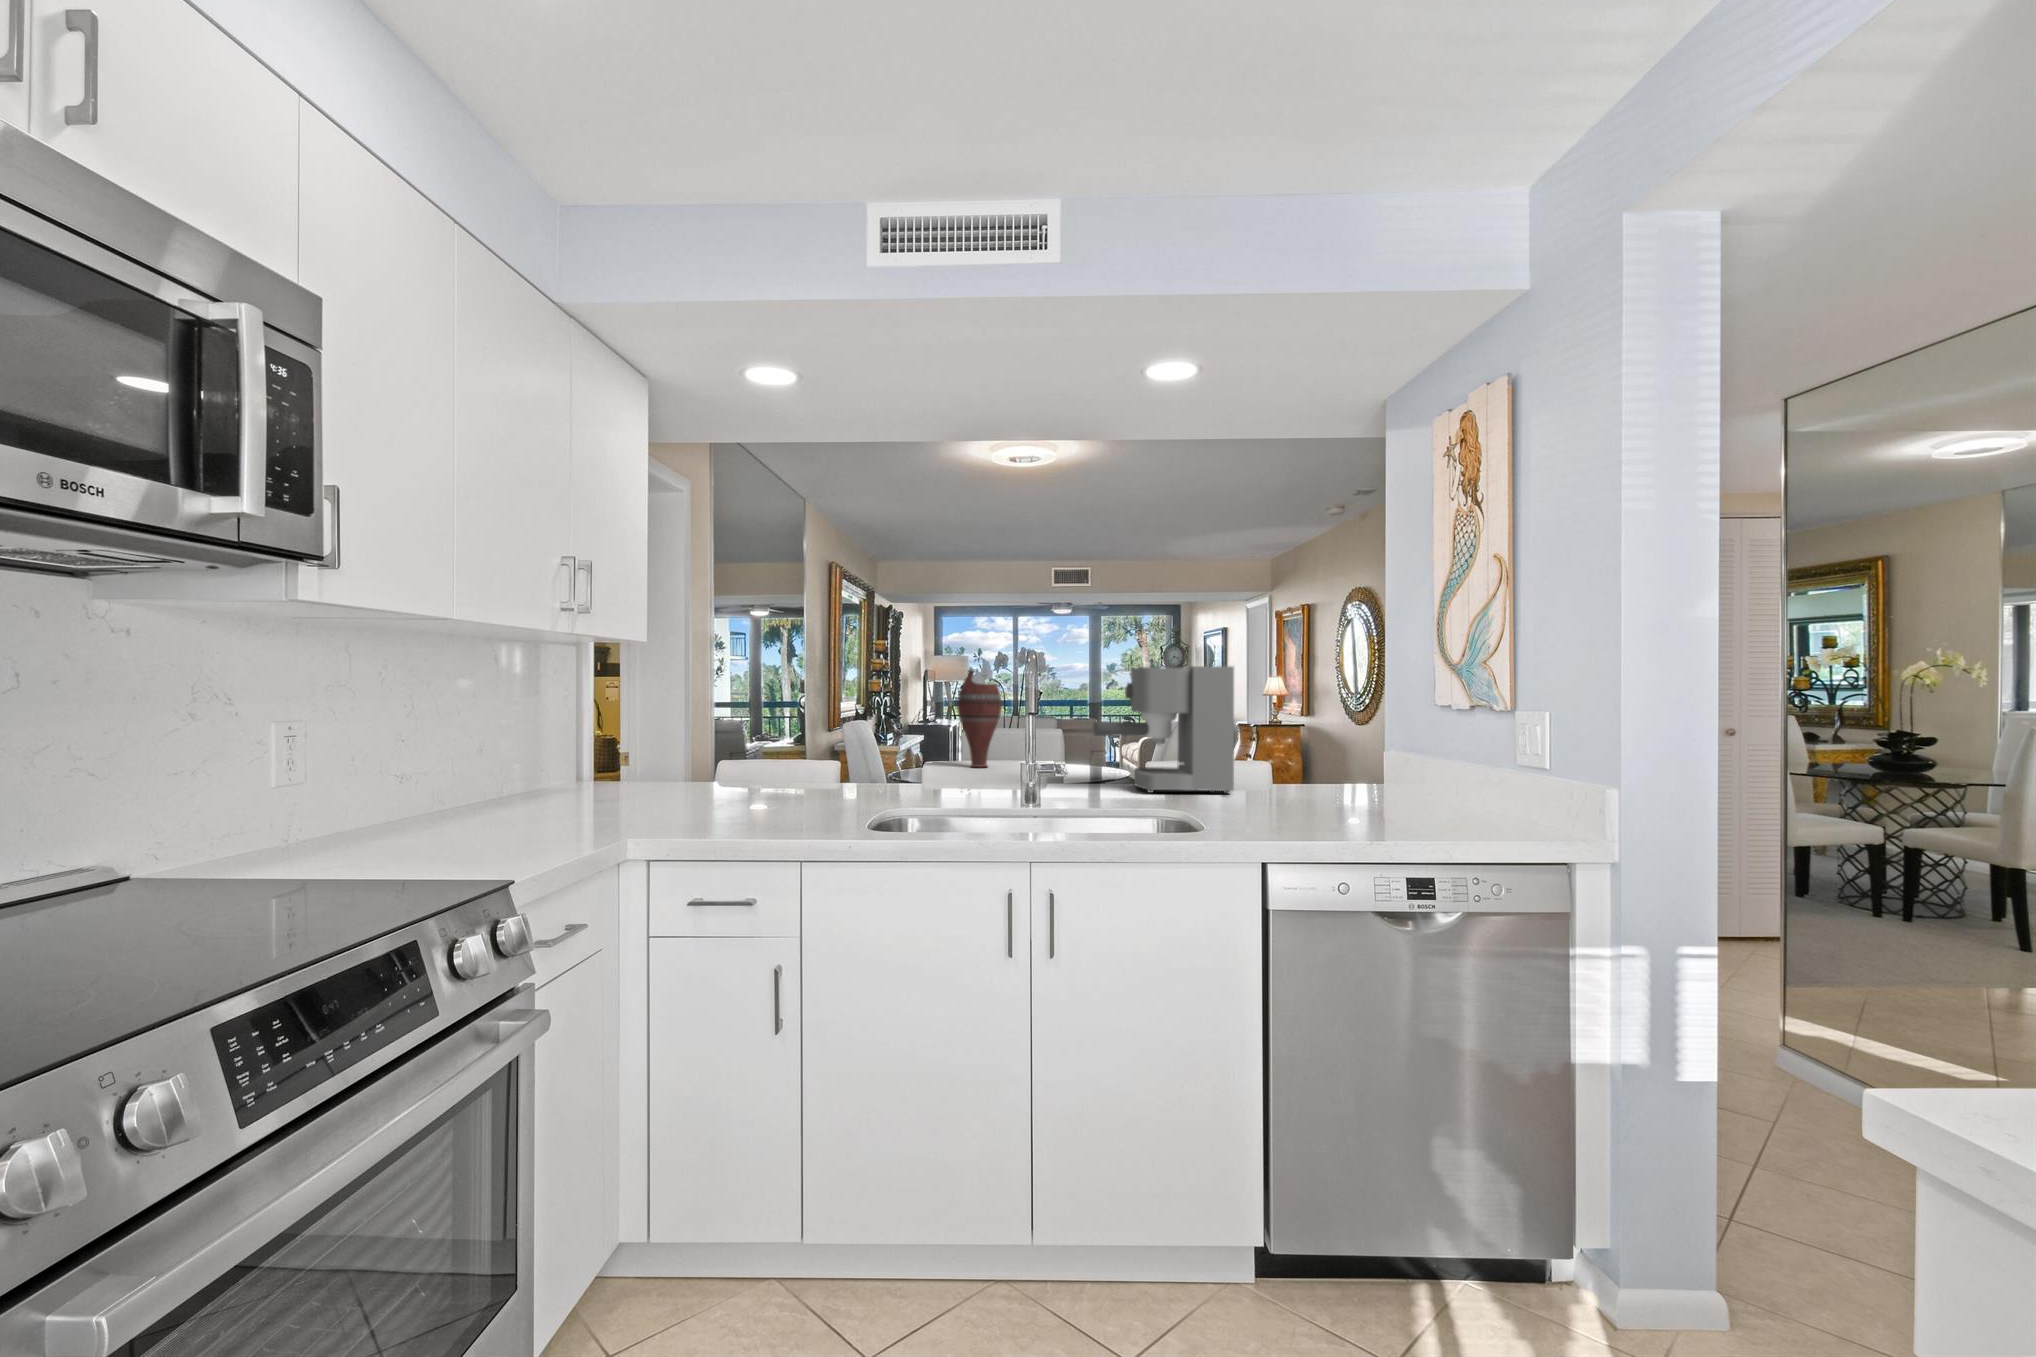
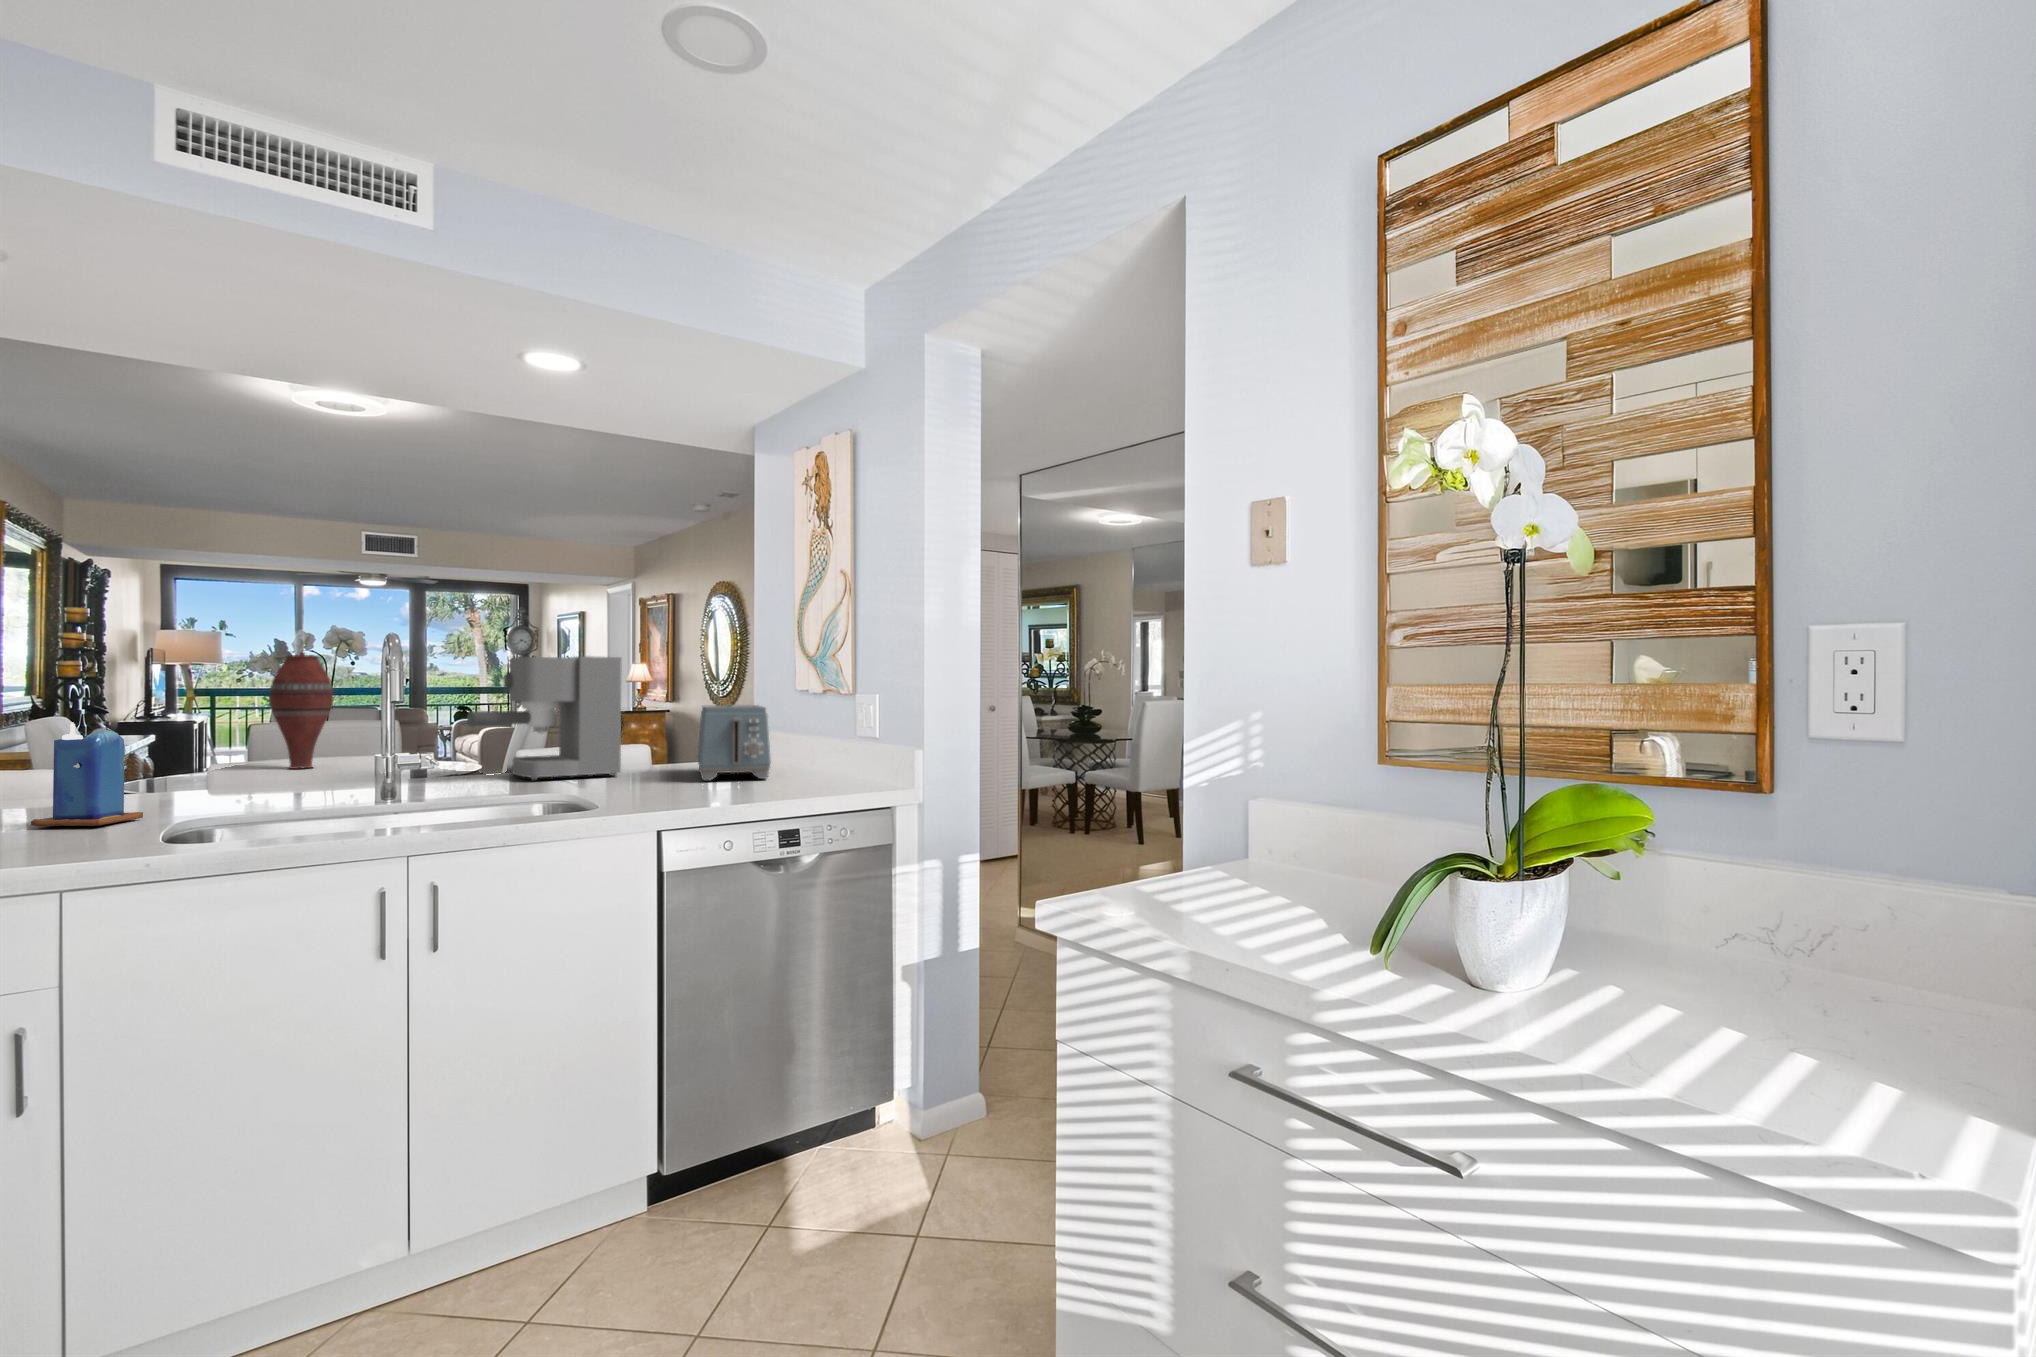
toaster: none [1317,720,1402,810] -> present [698,705,771,781]
candle: none [785,724,851,809] -> present [31,722,143,826]

